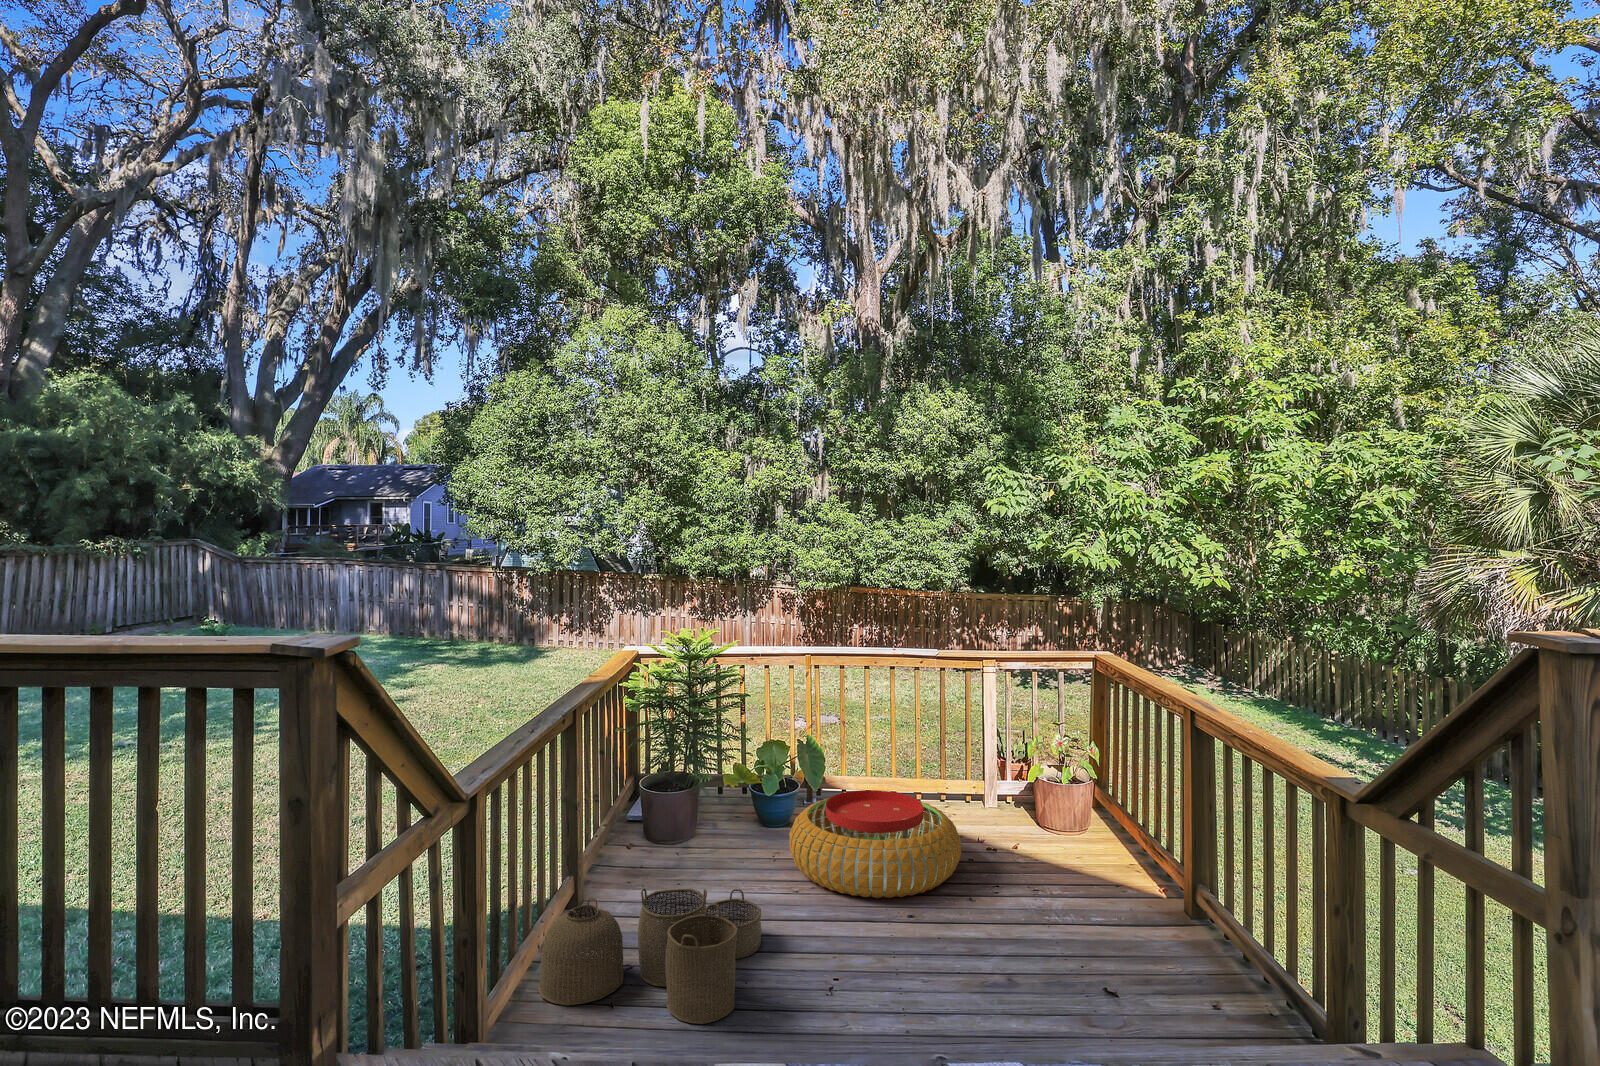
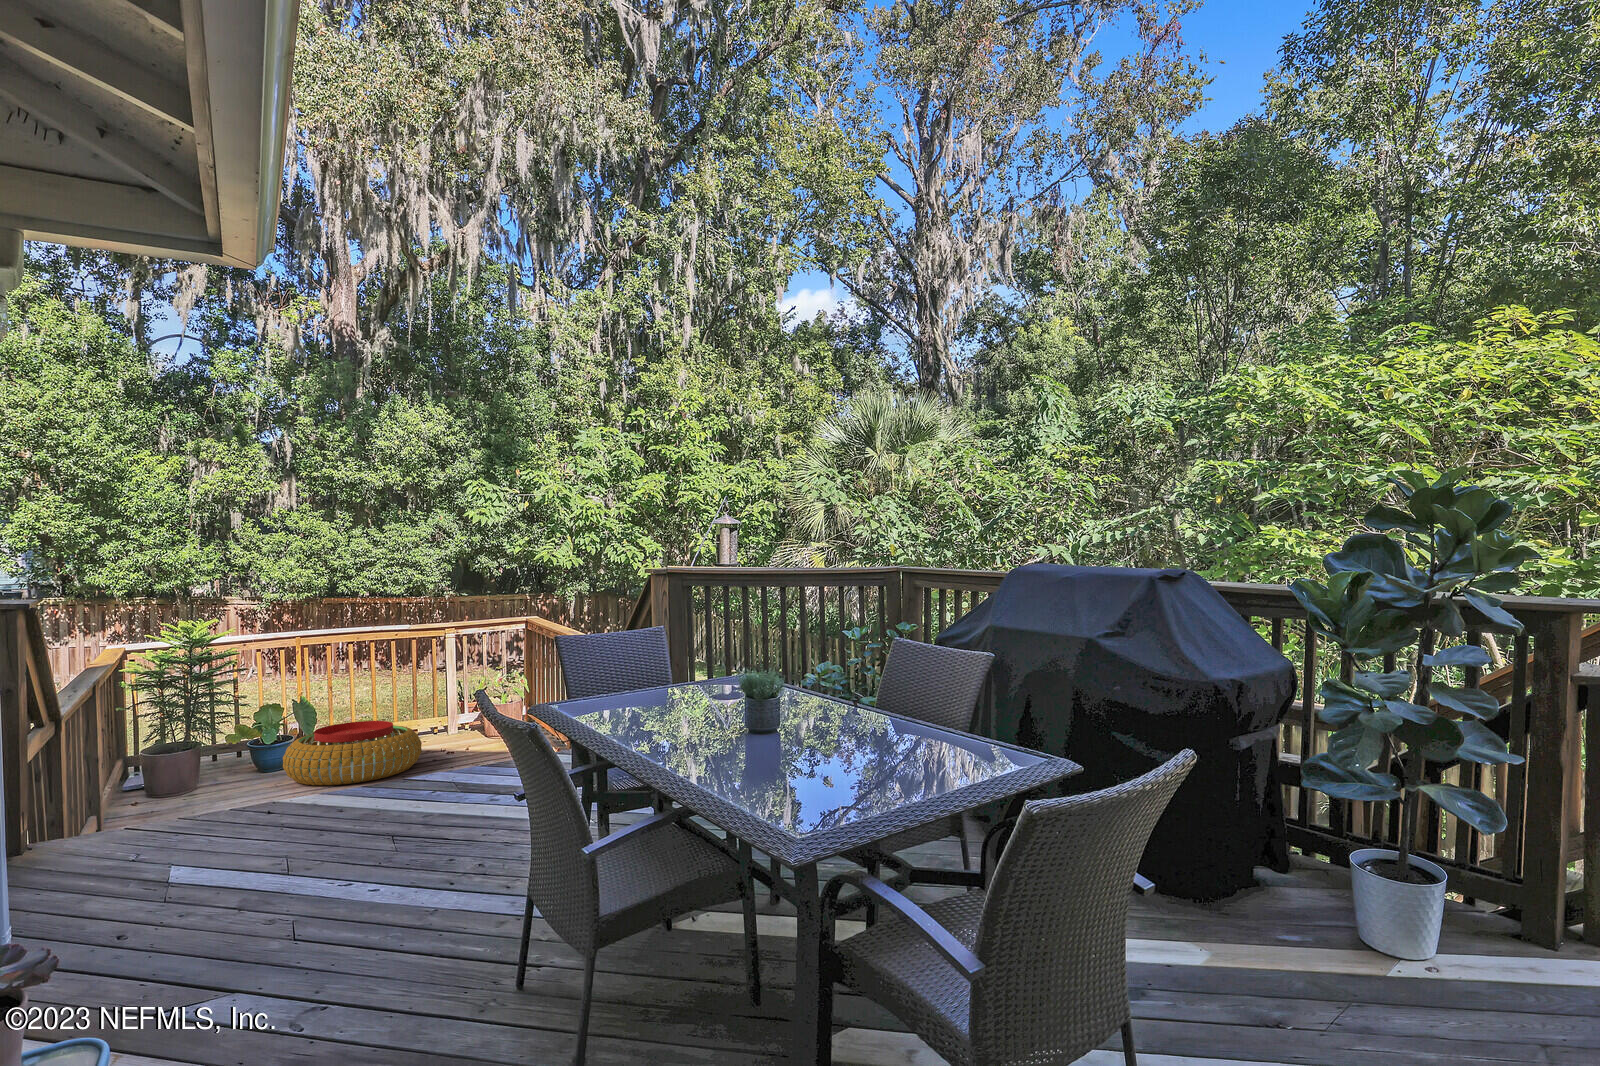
woven basket: present [538,888,761,1024] -> none [84,773,268,859]

